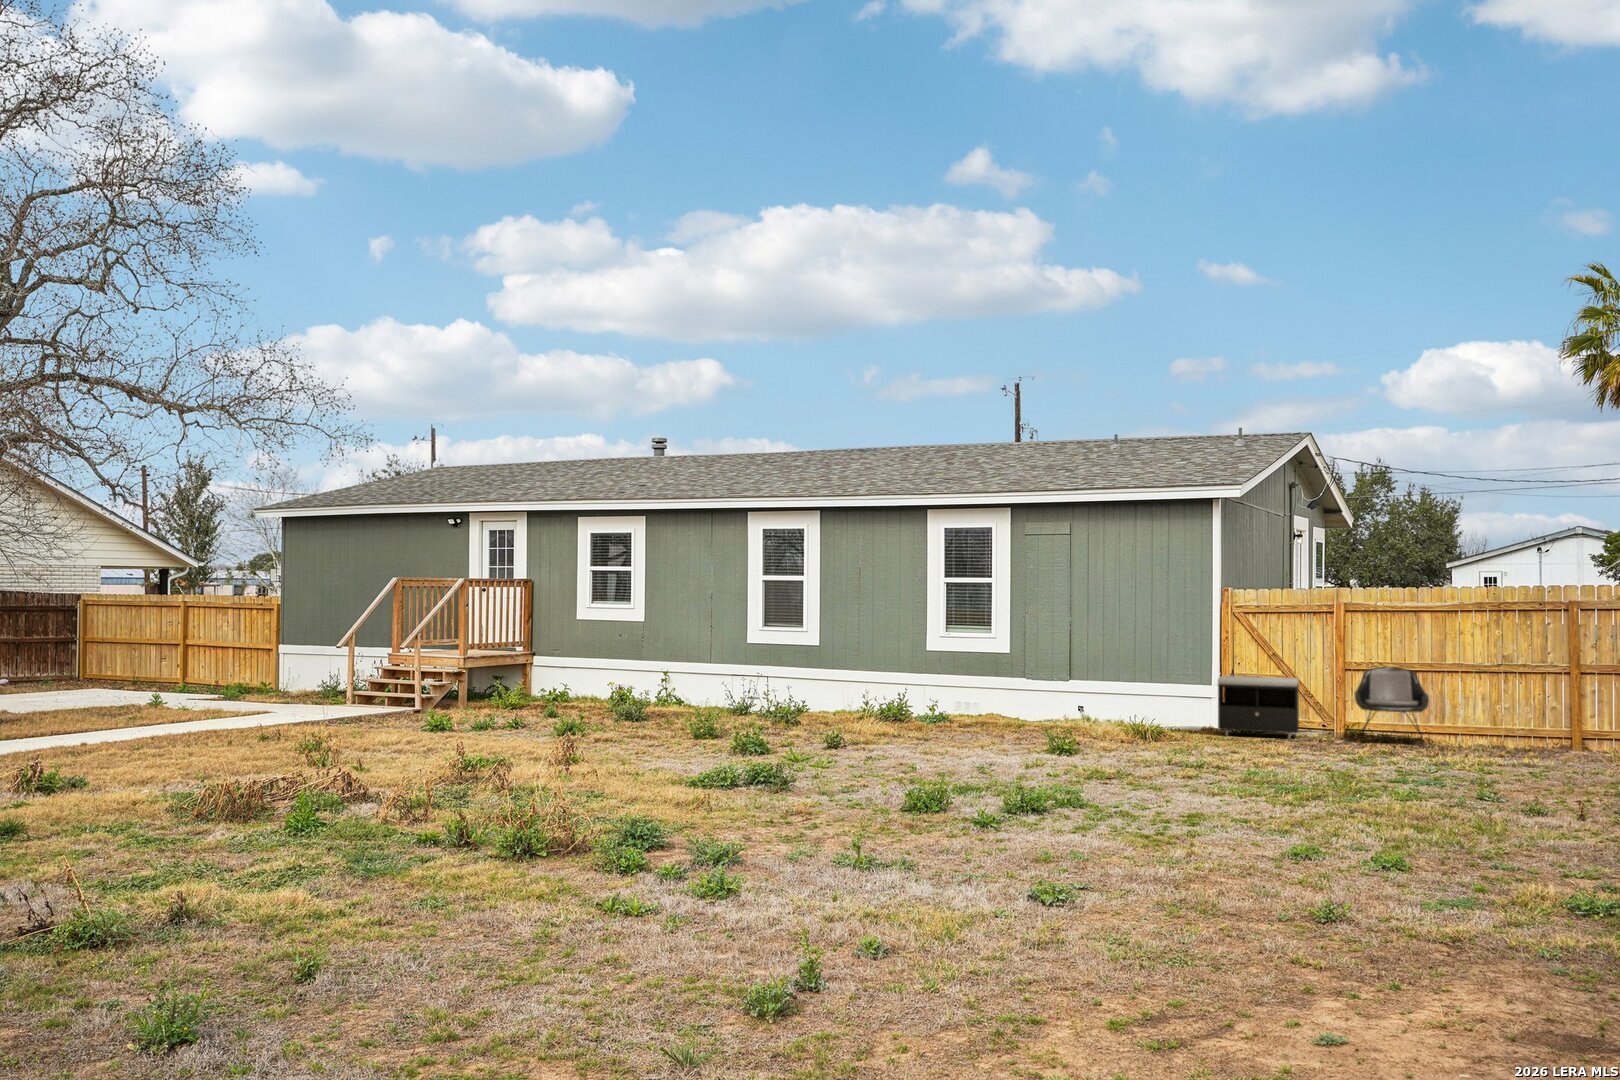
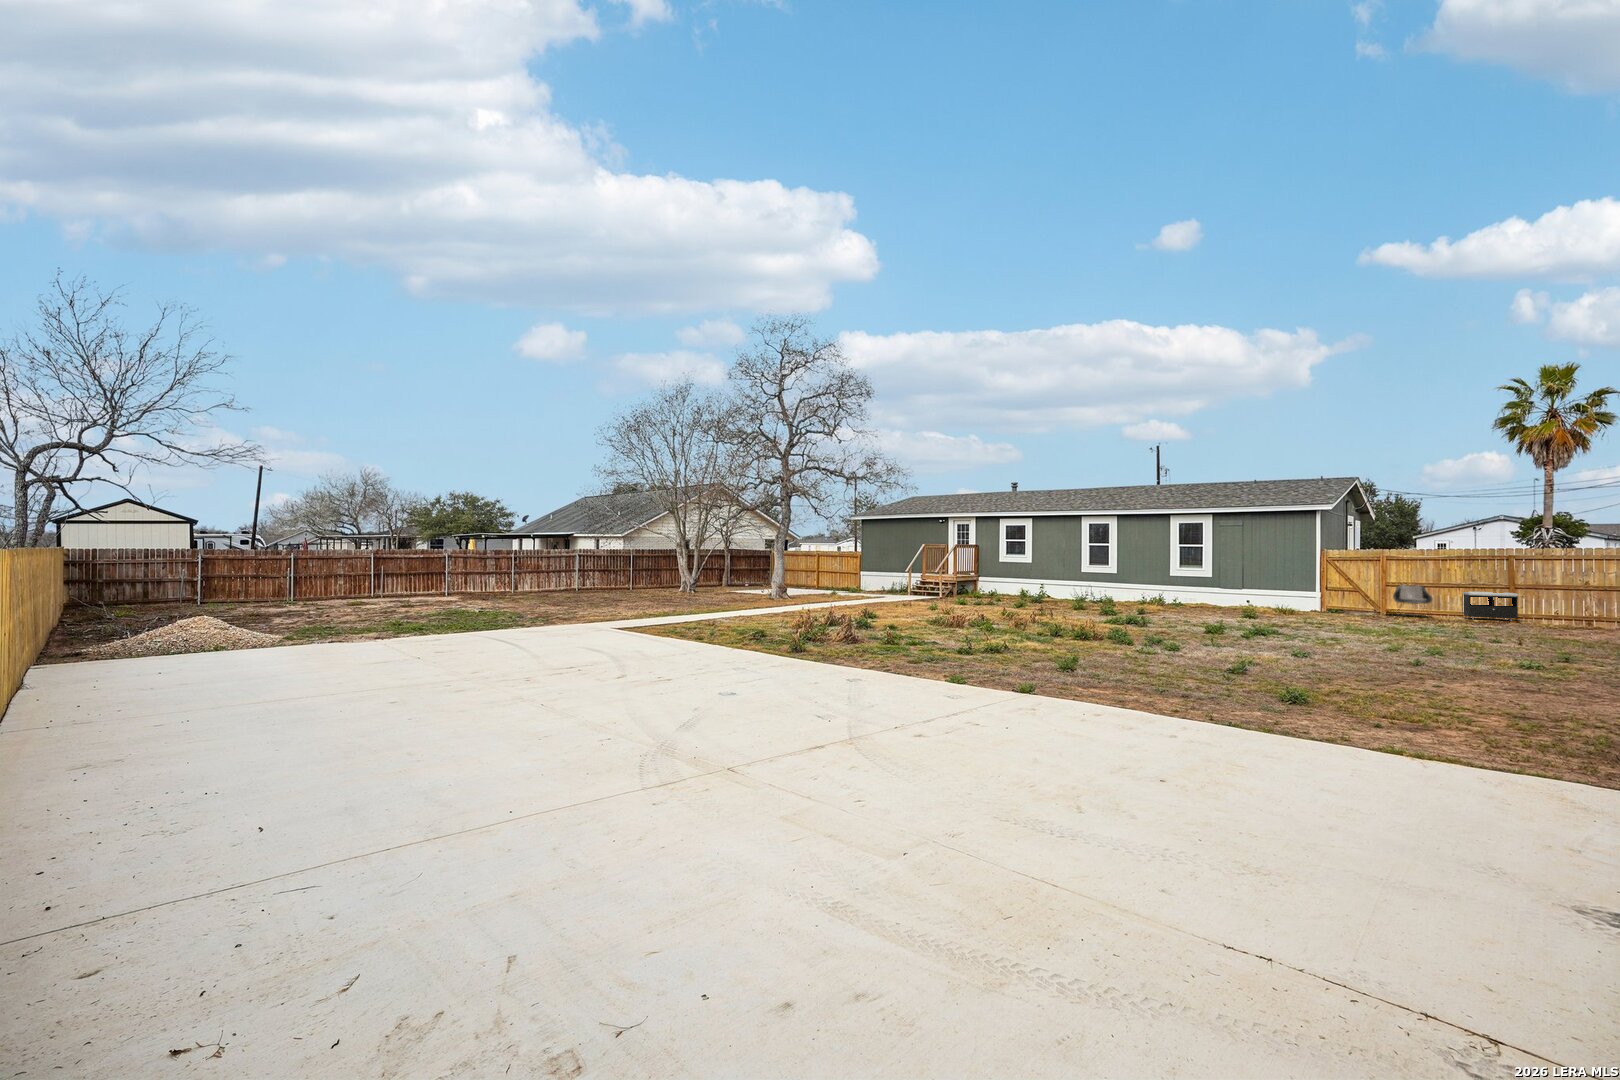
storage bench: present [1218,676,1299,739] -> present [1462,591,1518,621]

